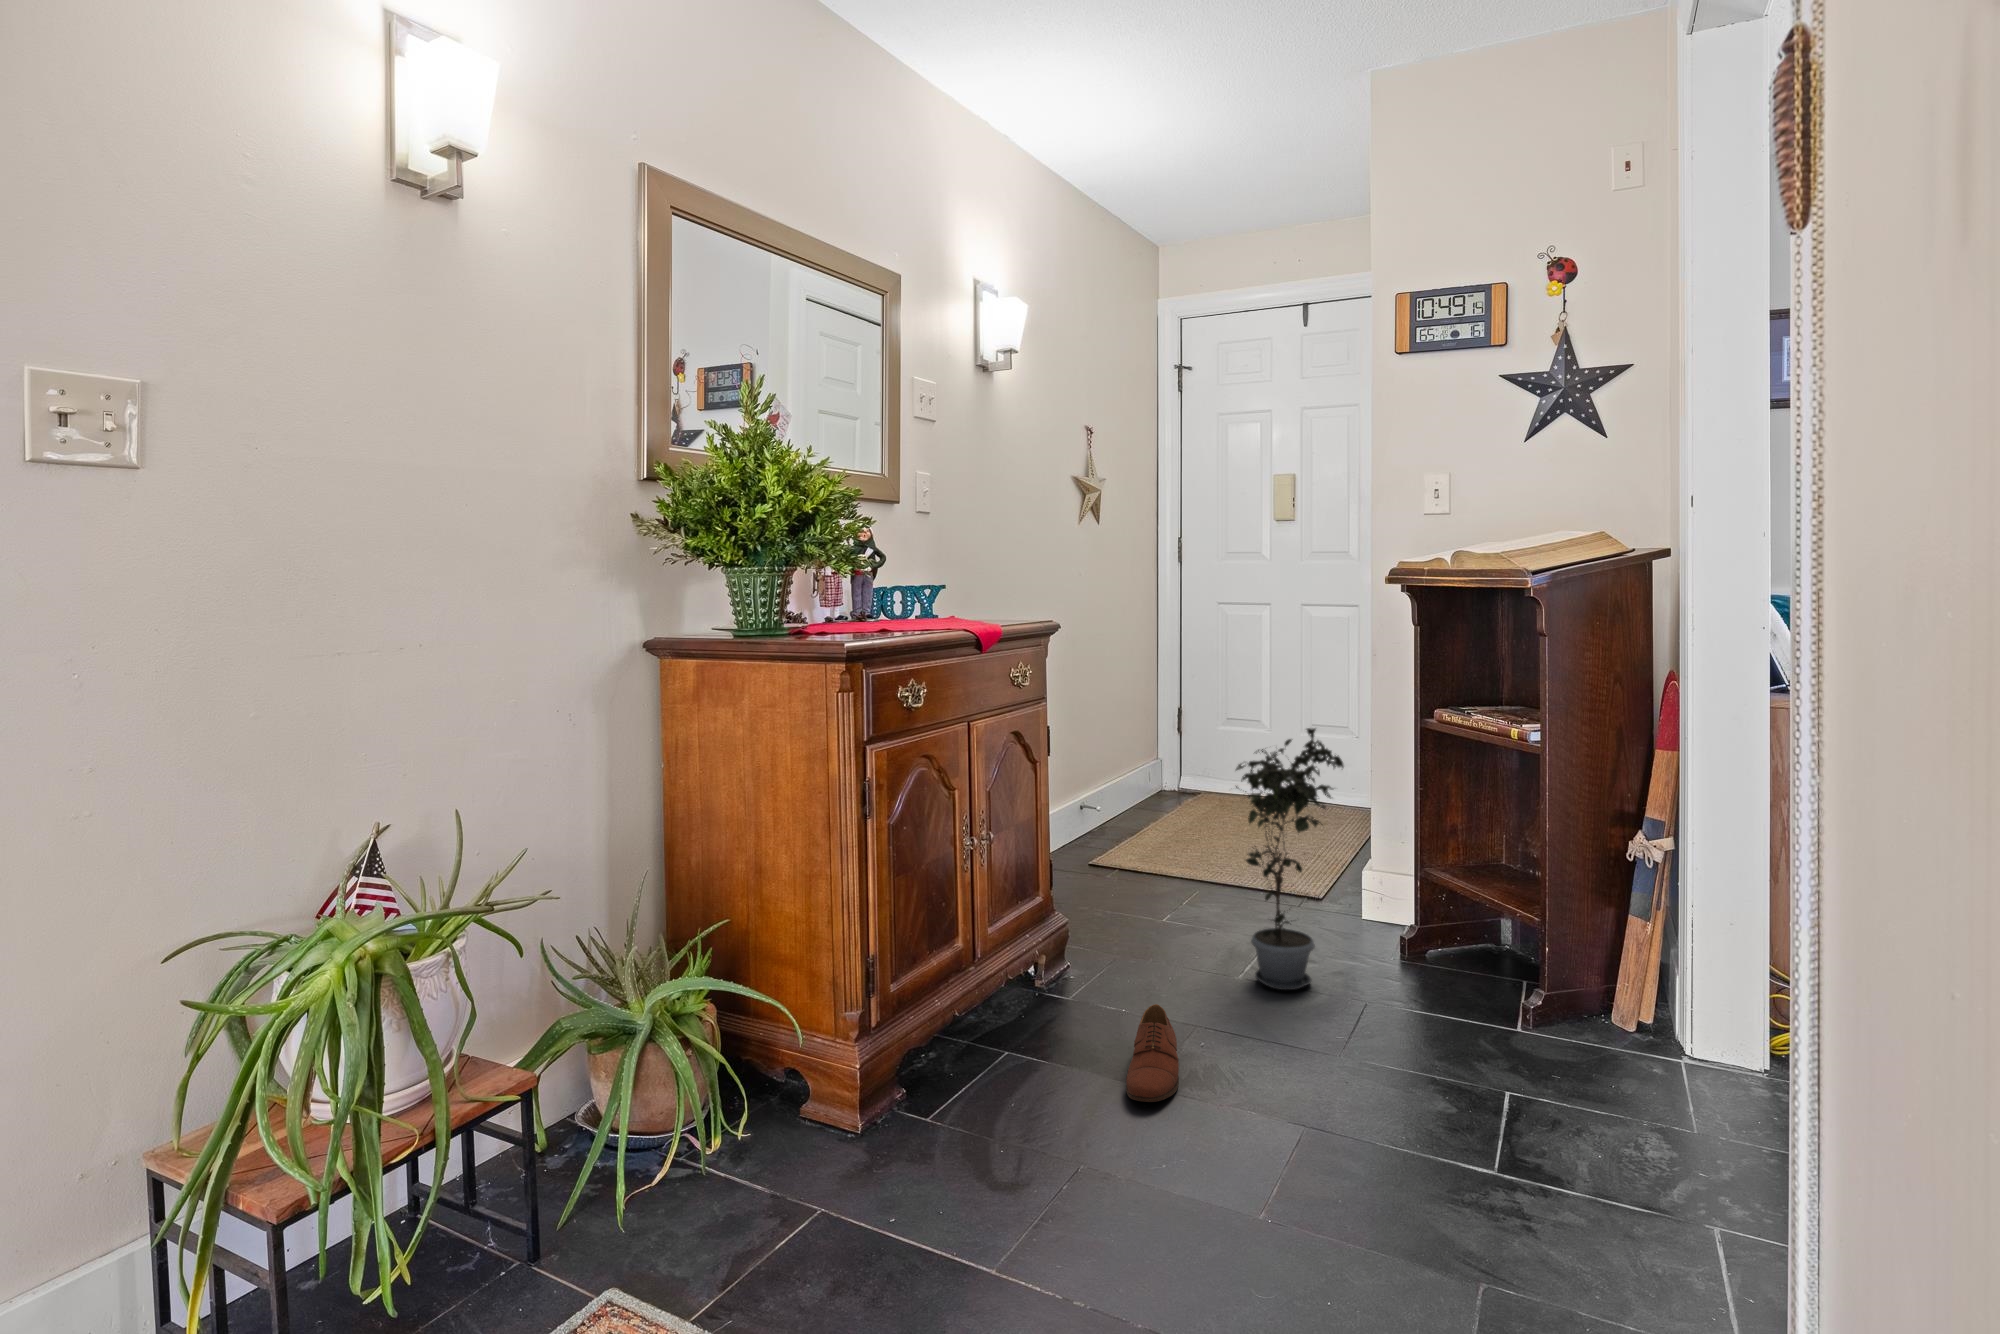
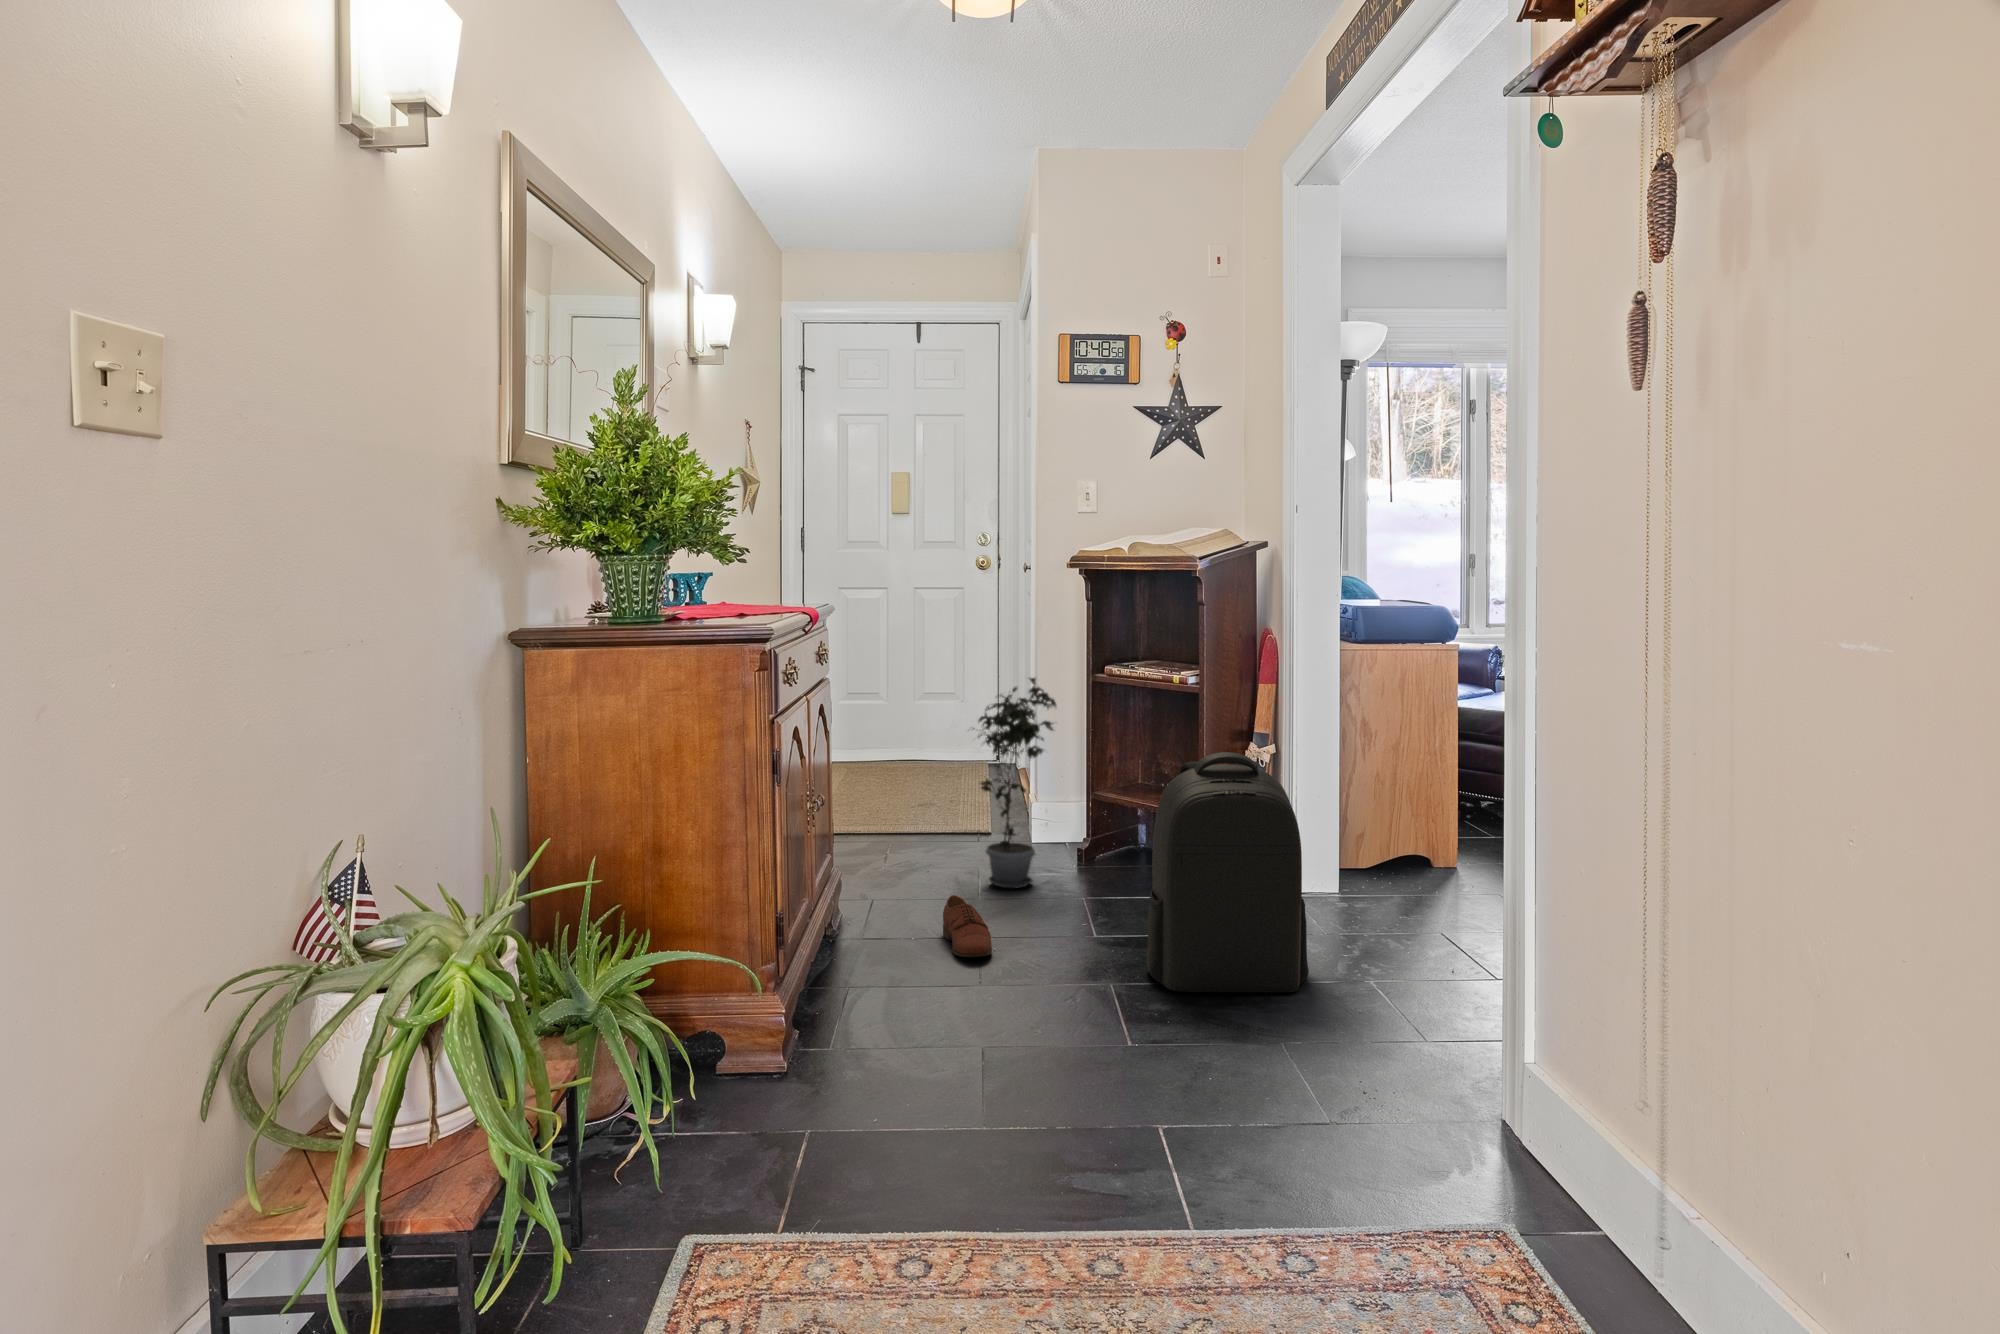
backpack: none [1349,876,1608,1271] -> present [1146,752,1309,992]

